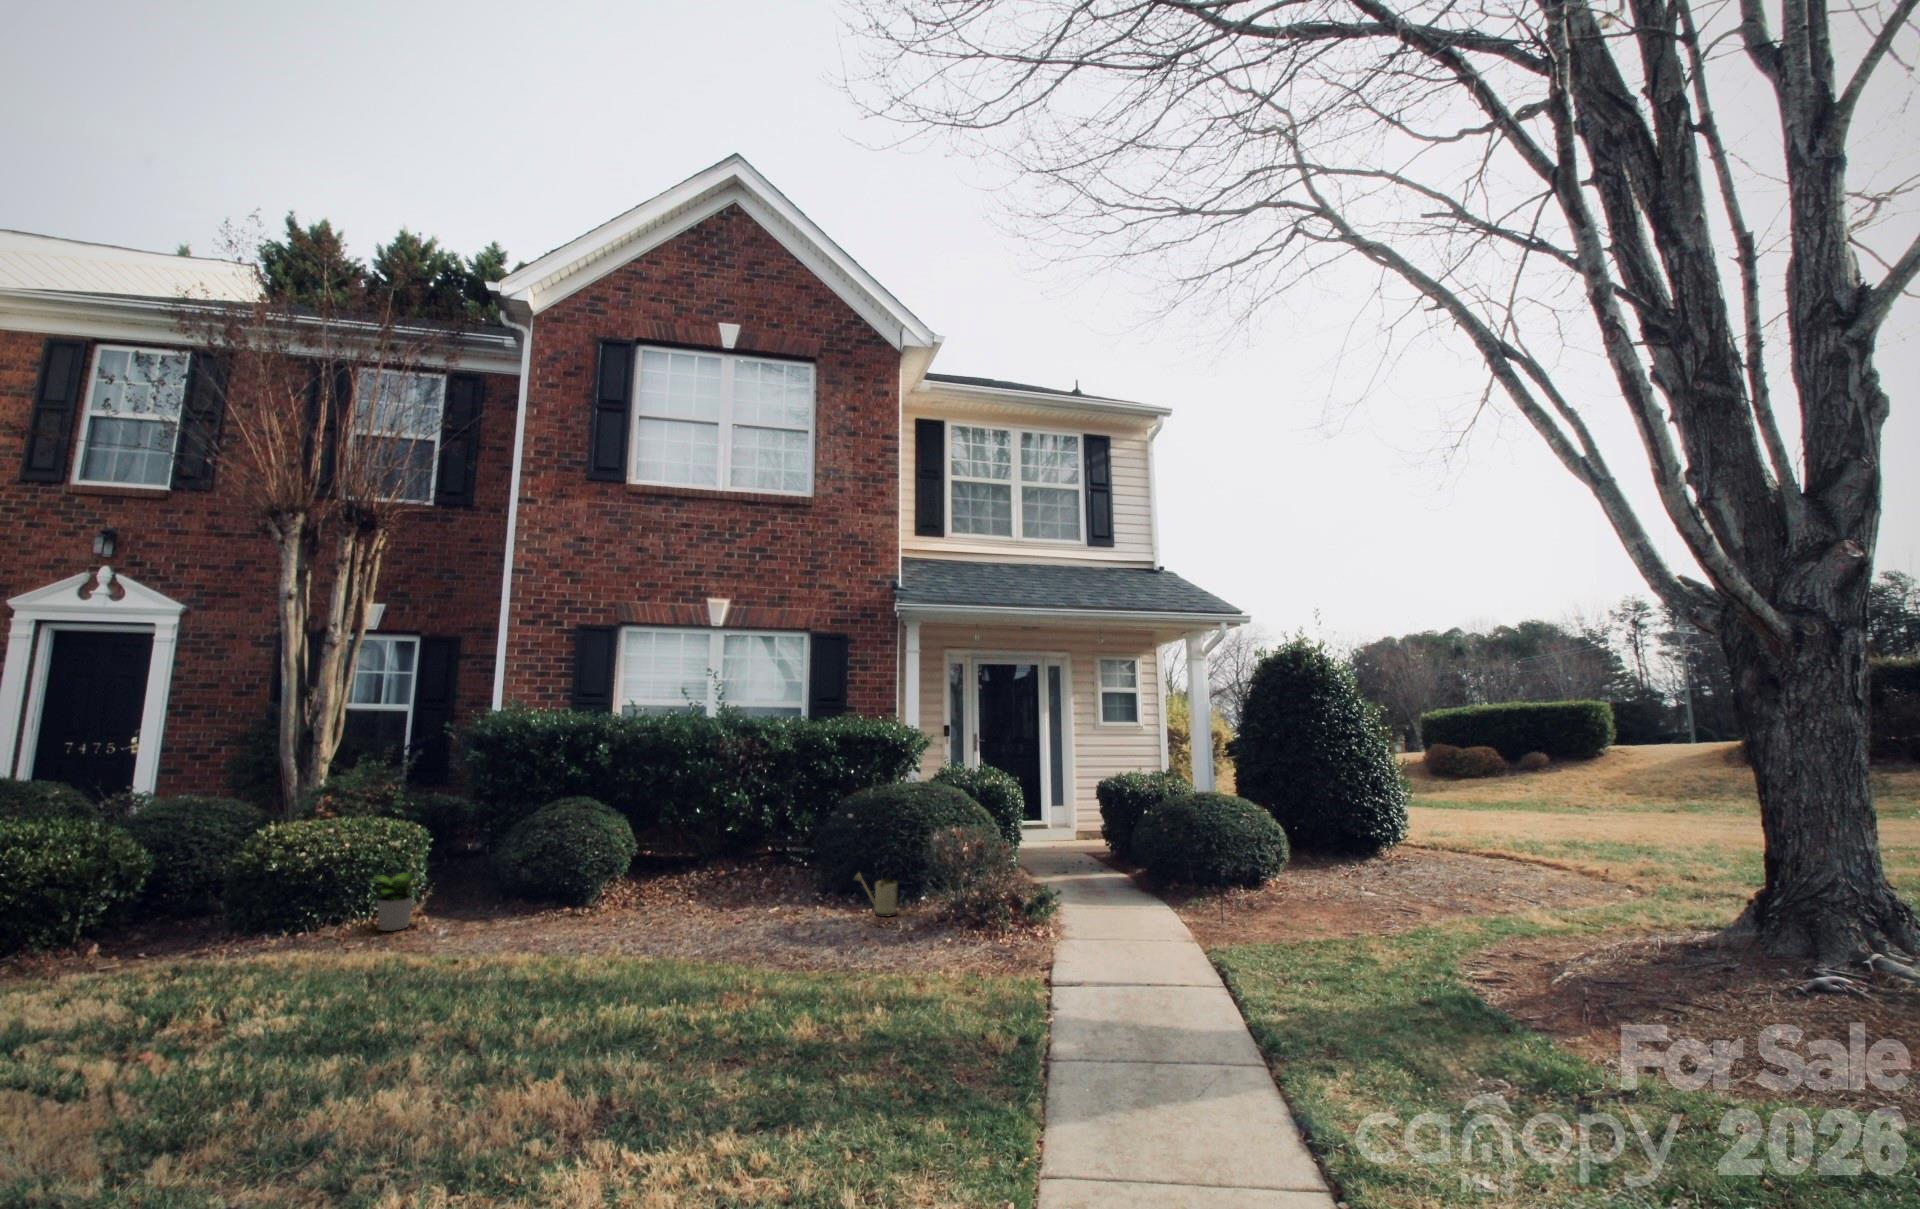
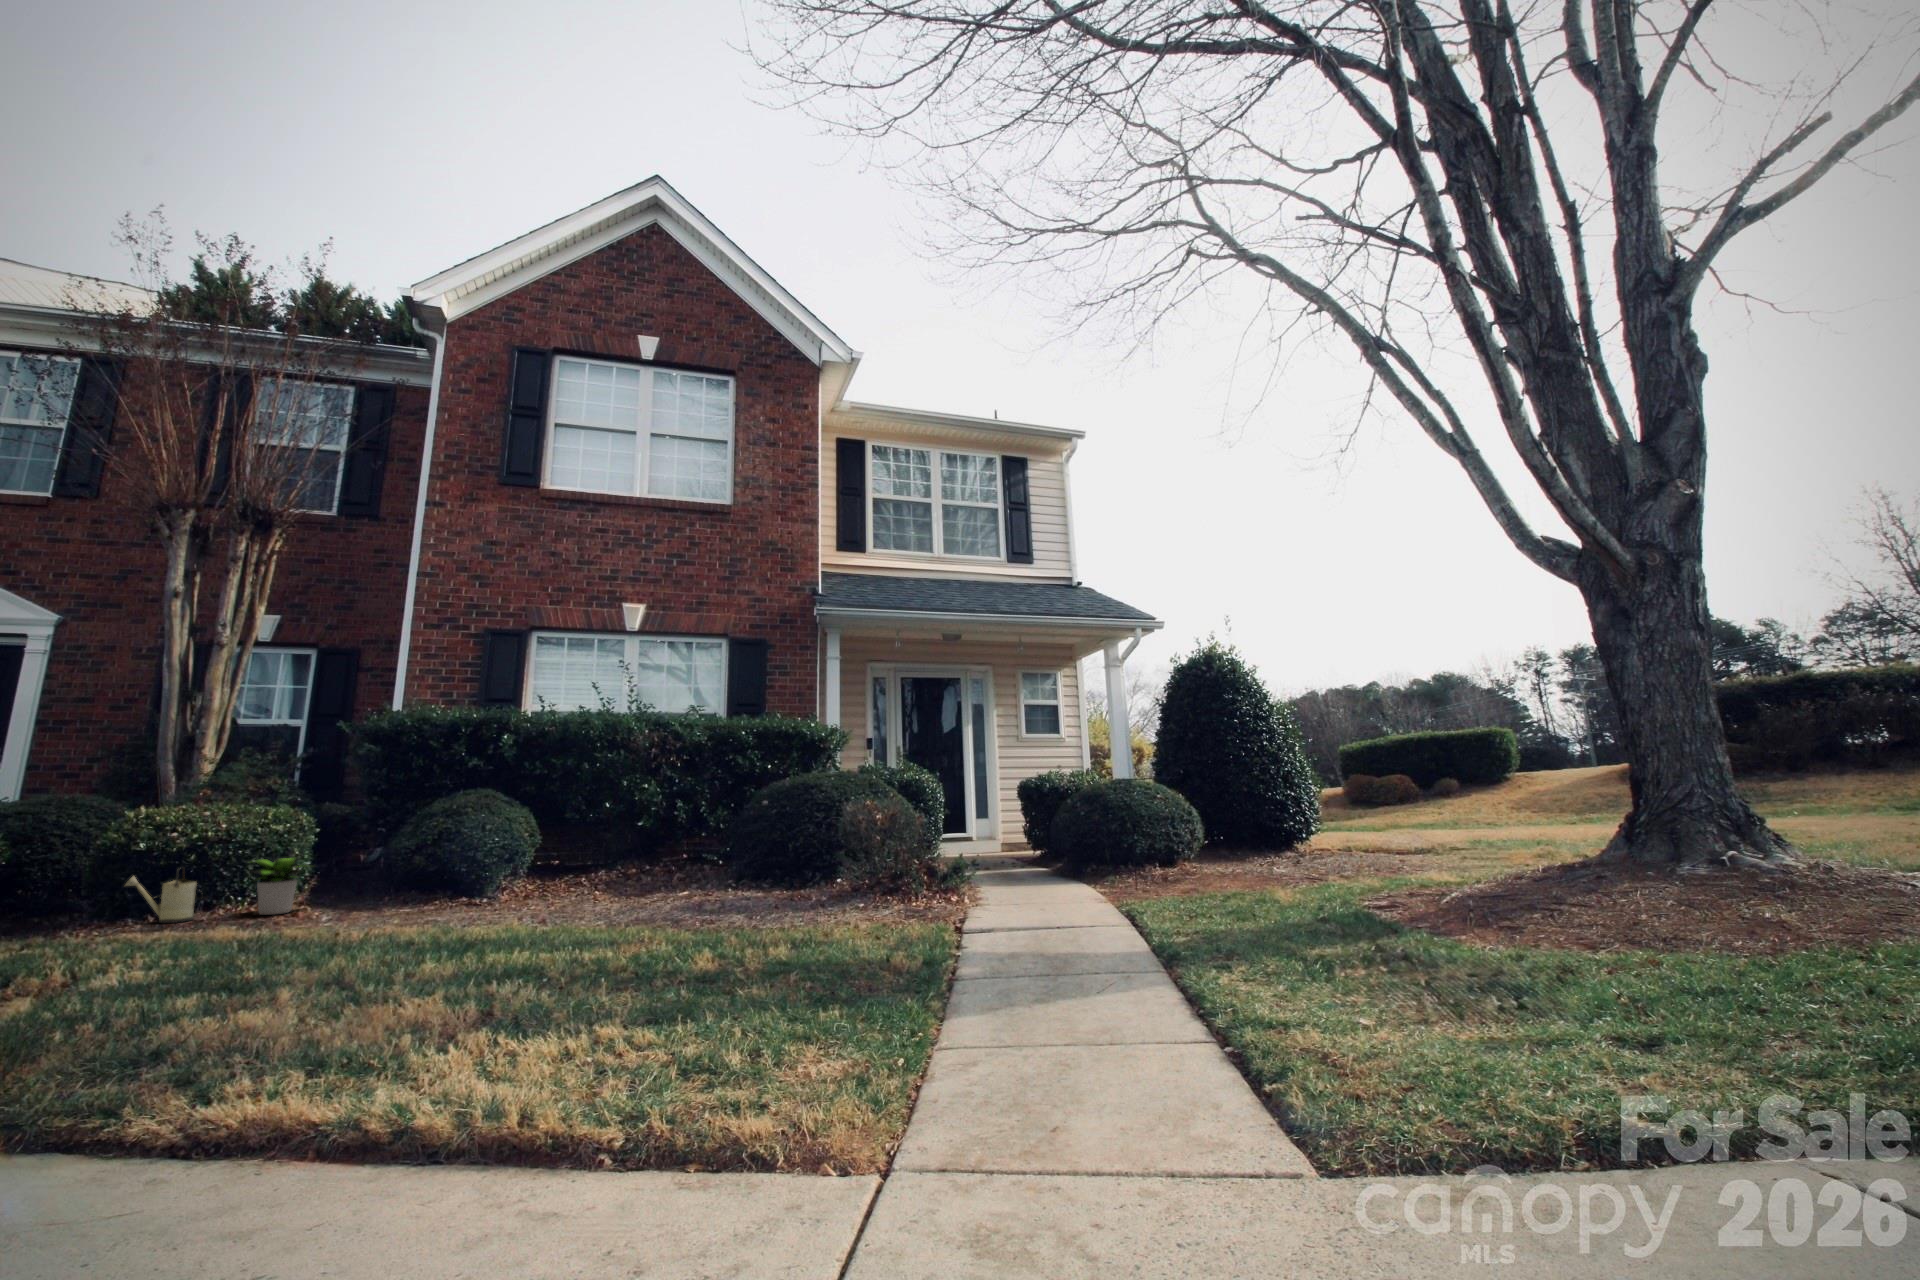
watering can: present [854,869,897,917] -> present [125,868,197,923]

